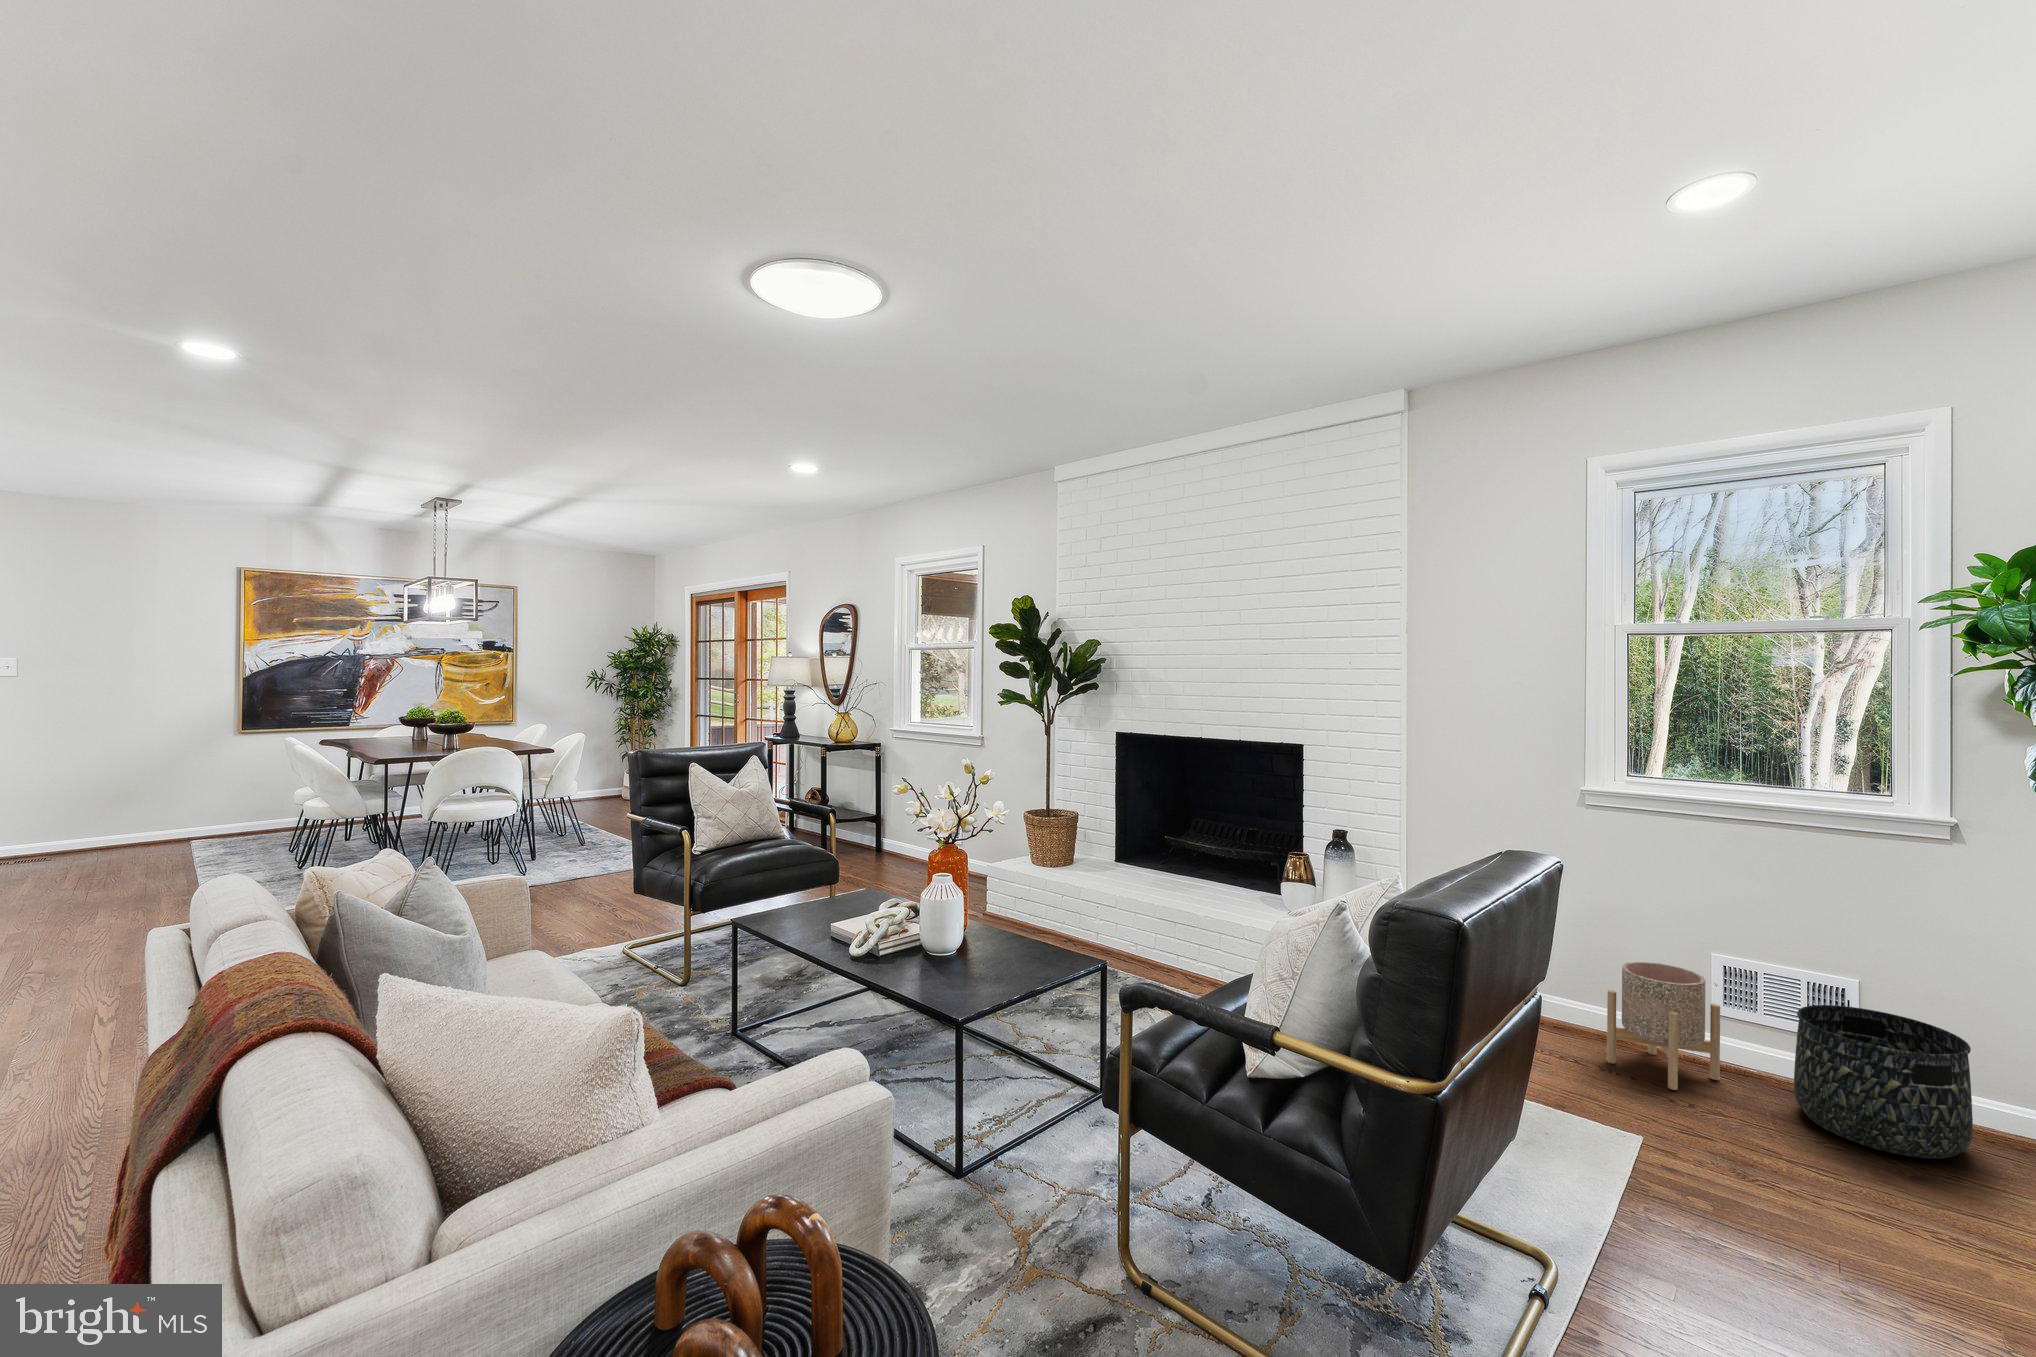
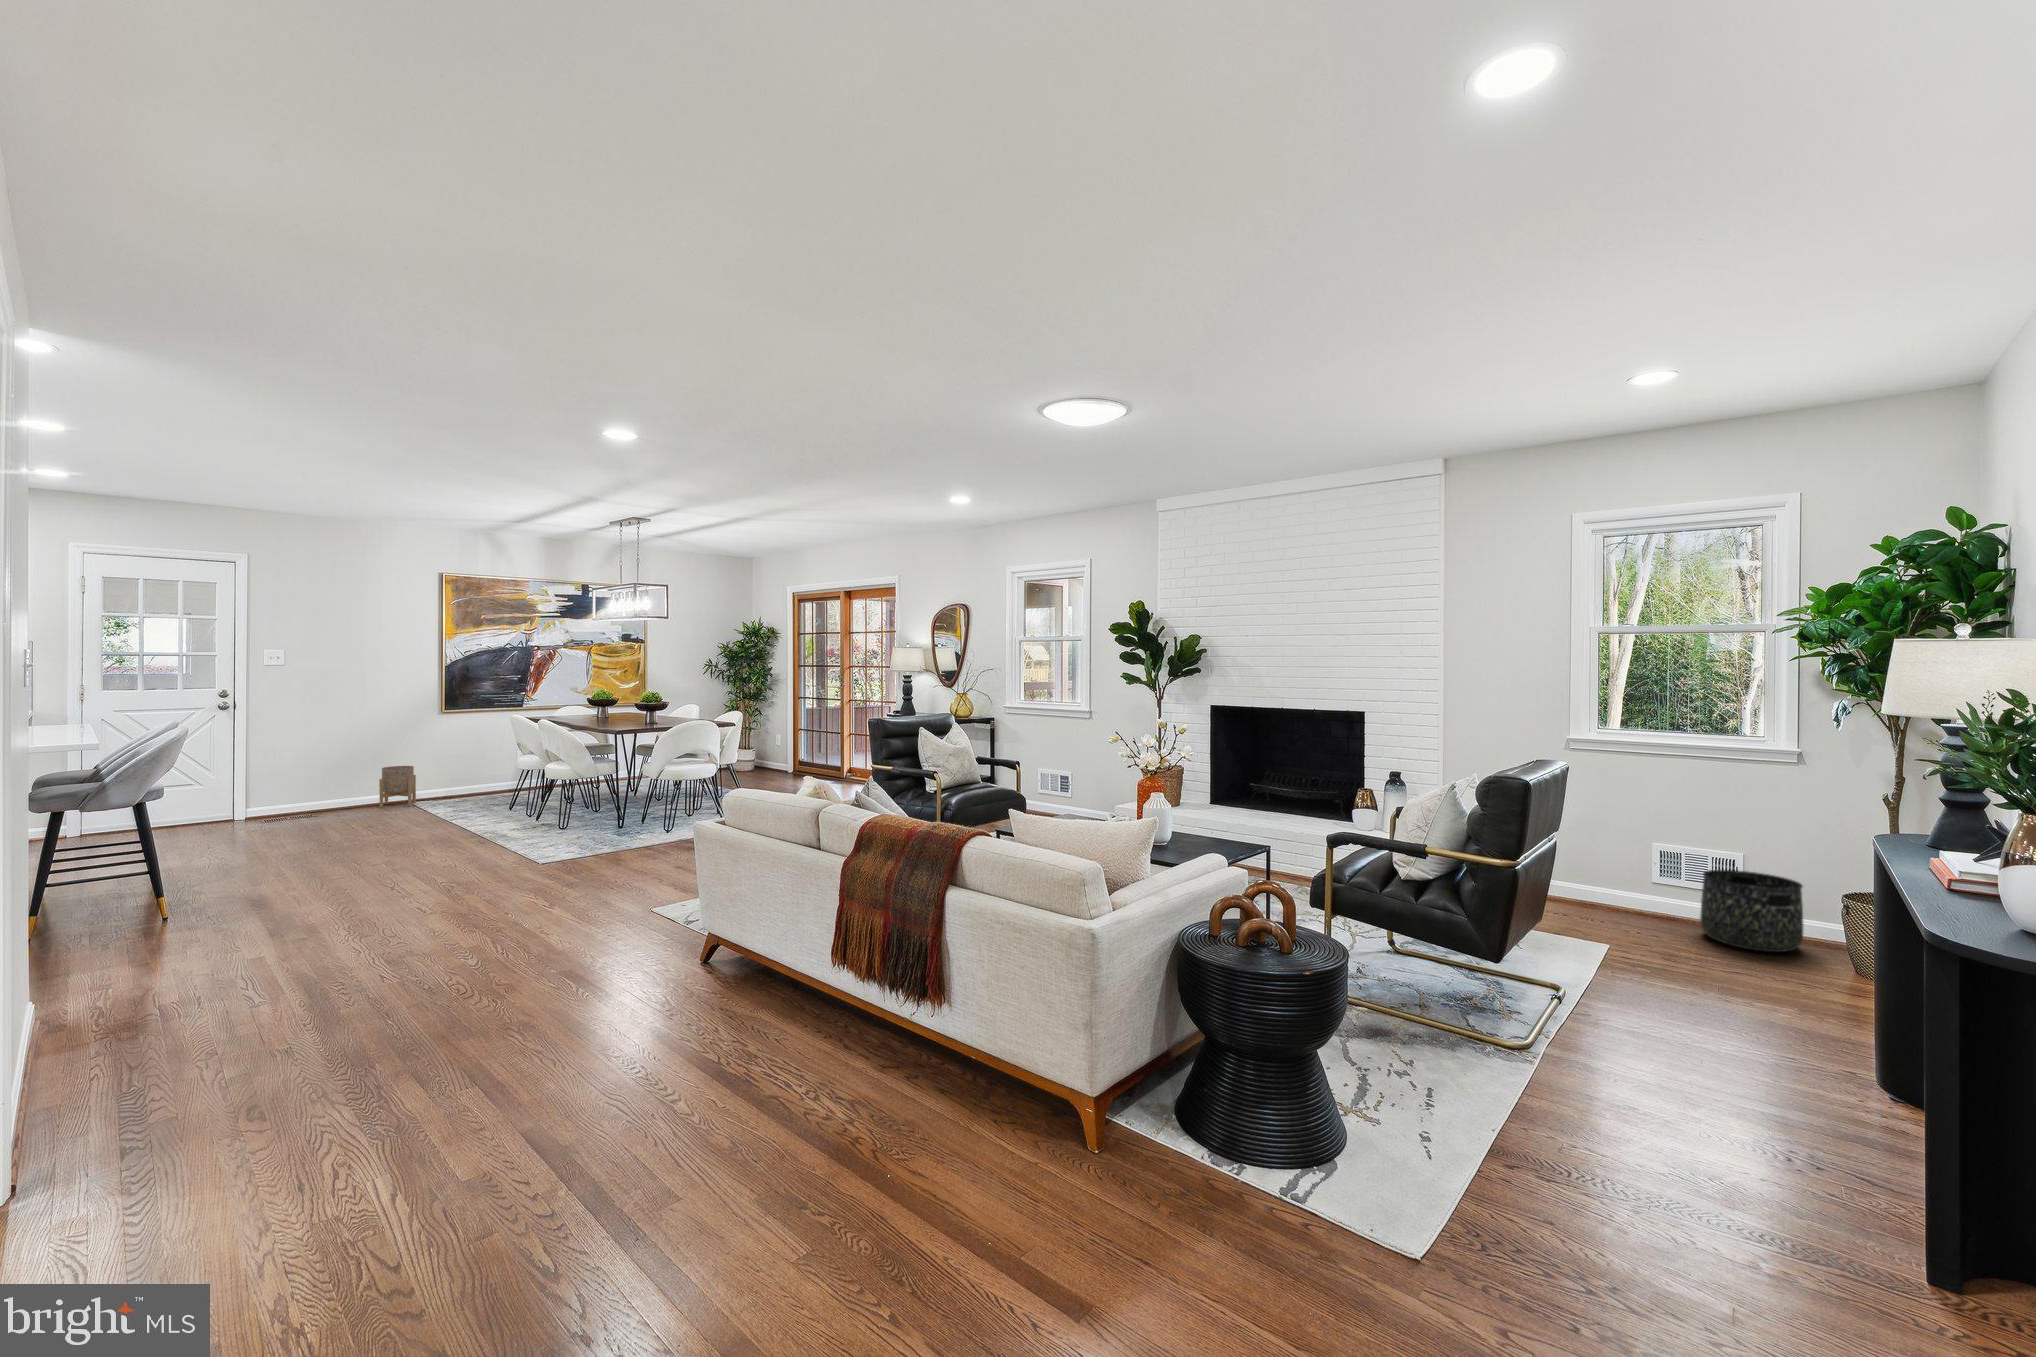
planter: present [1607,962,1720,1090] -> present [379,766,416,808]

